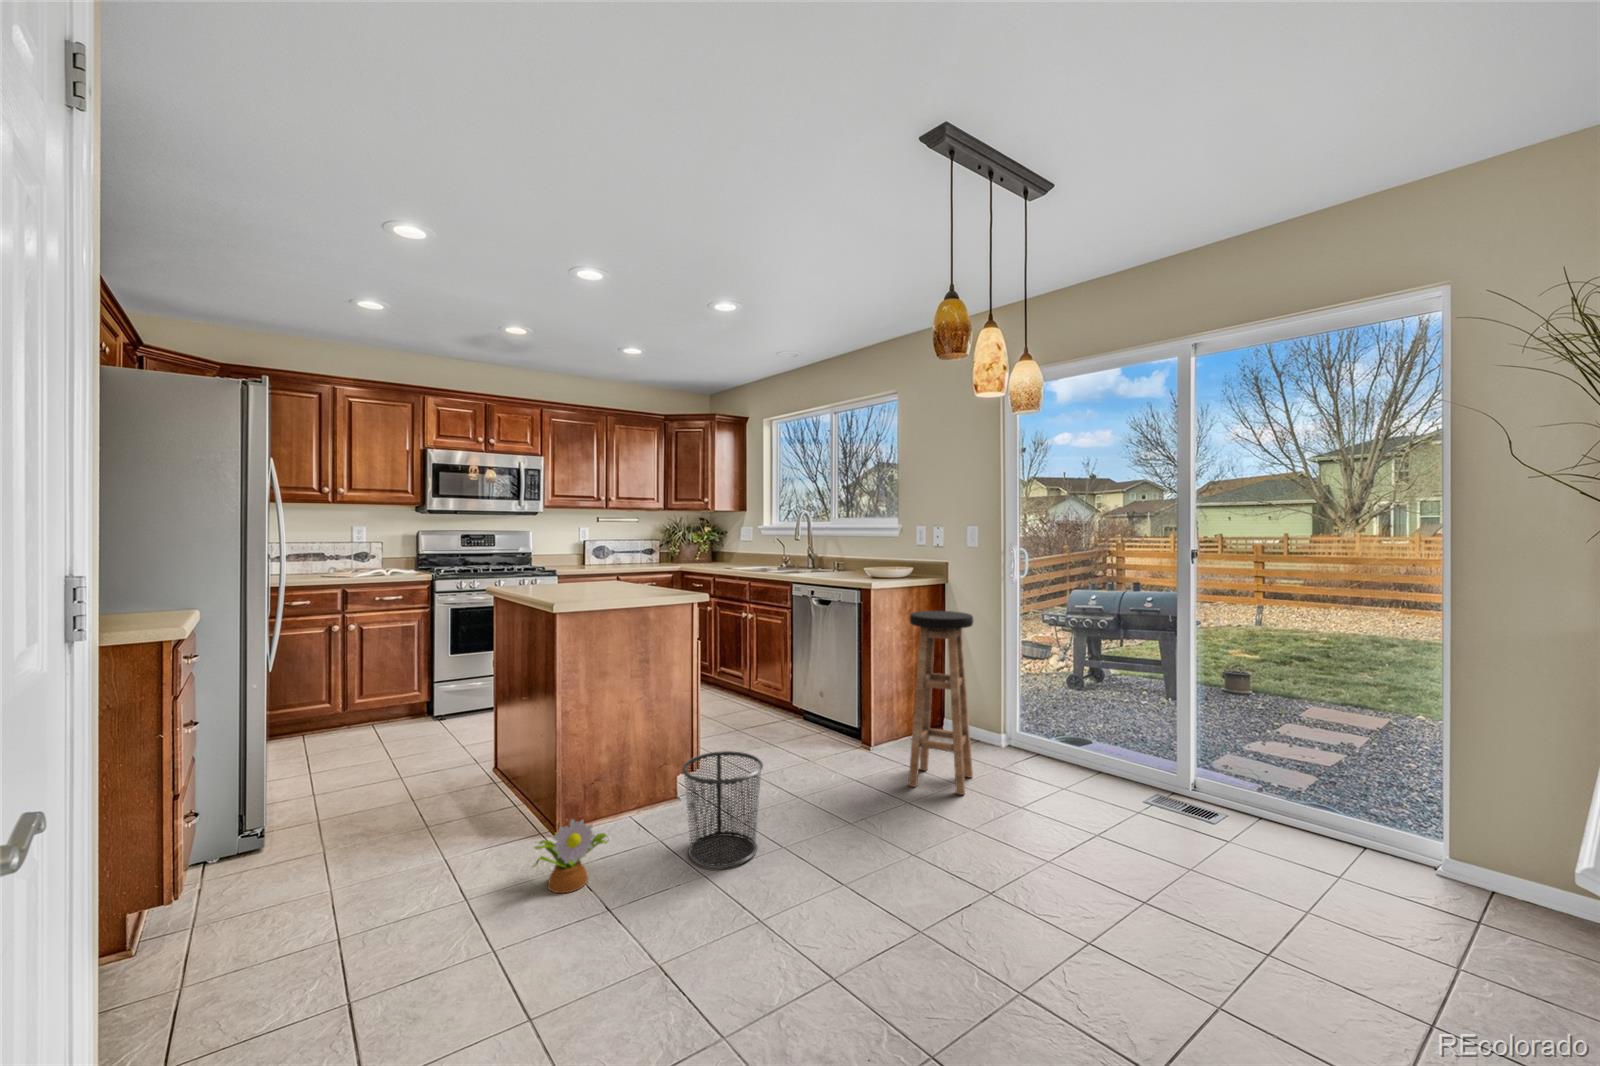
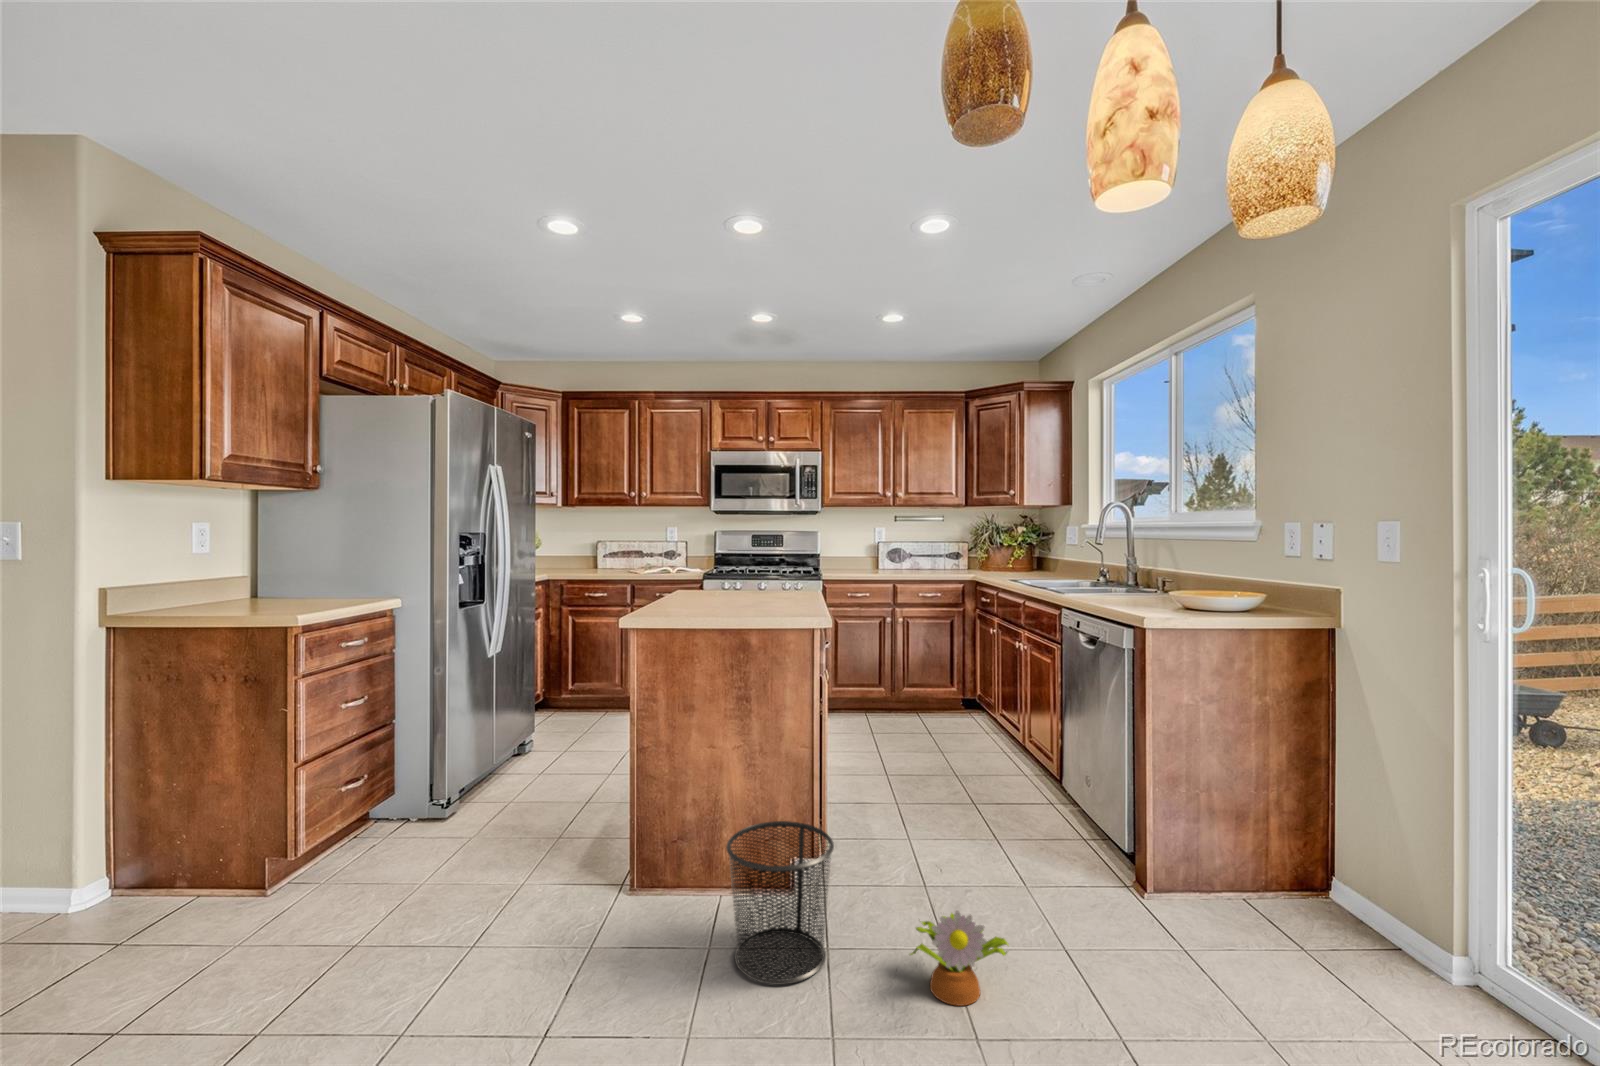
bar stool: present [908,611,973,795] -> none [1139,669,1289,1016]
decorative plant: present [535,819,607,893] -> present [910,911,1008,1006]

